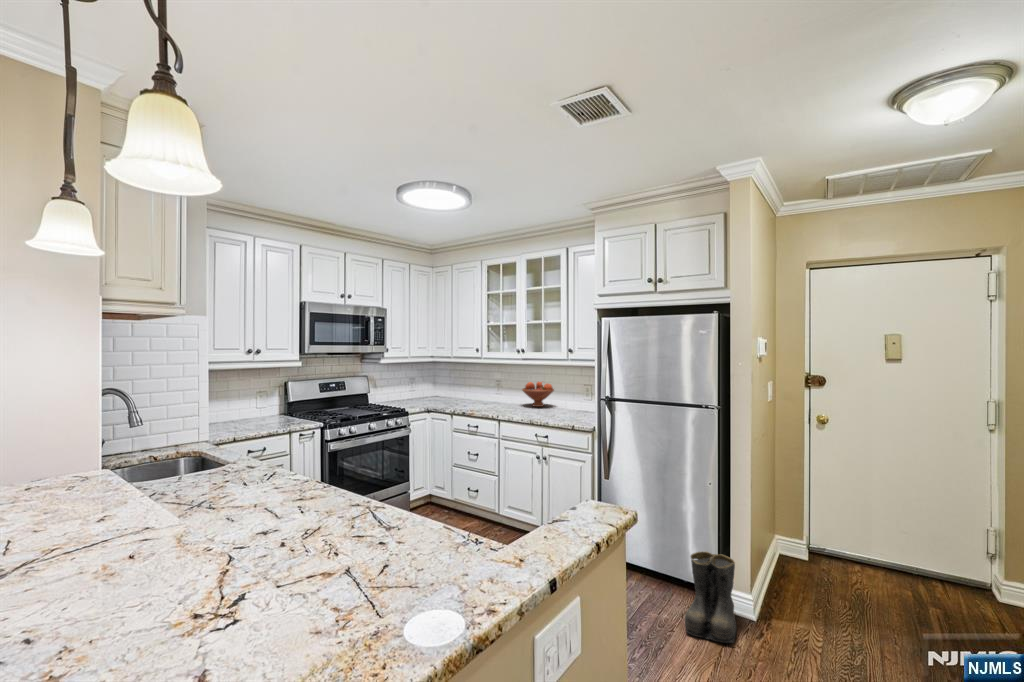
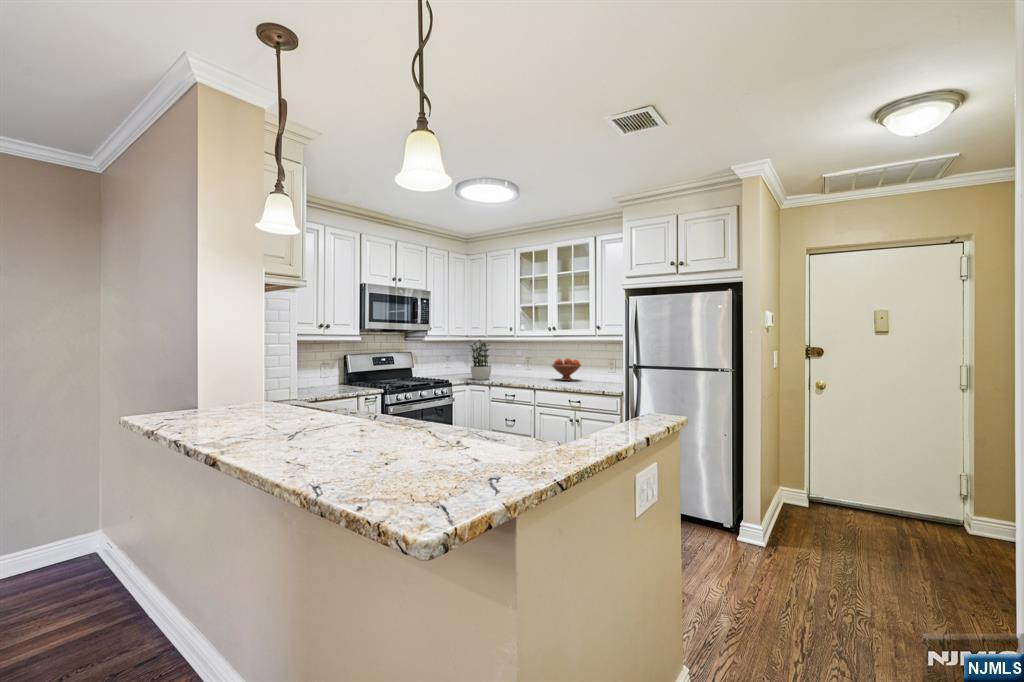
potted plant: none [429,361,455,407] -> present [469,340,491,380]
boots: present [685,552,736,643] -> none [705,491,747,558]

